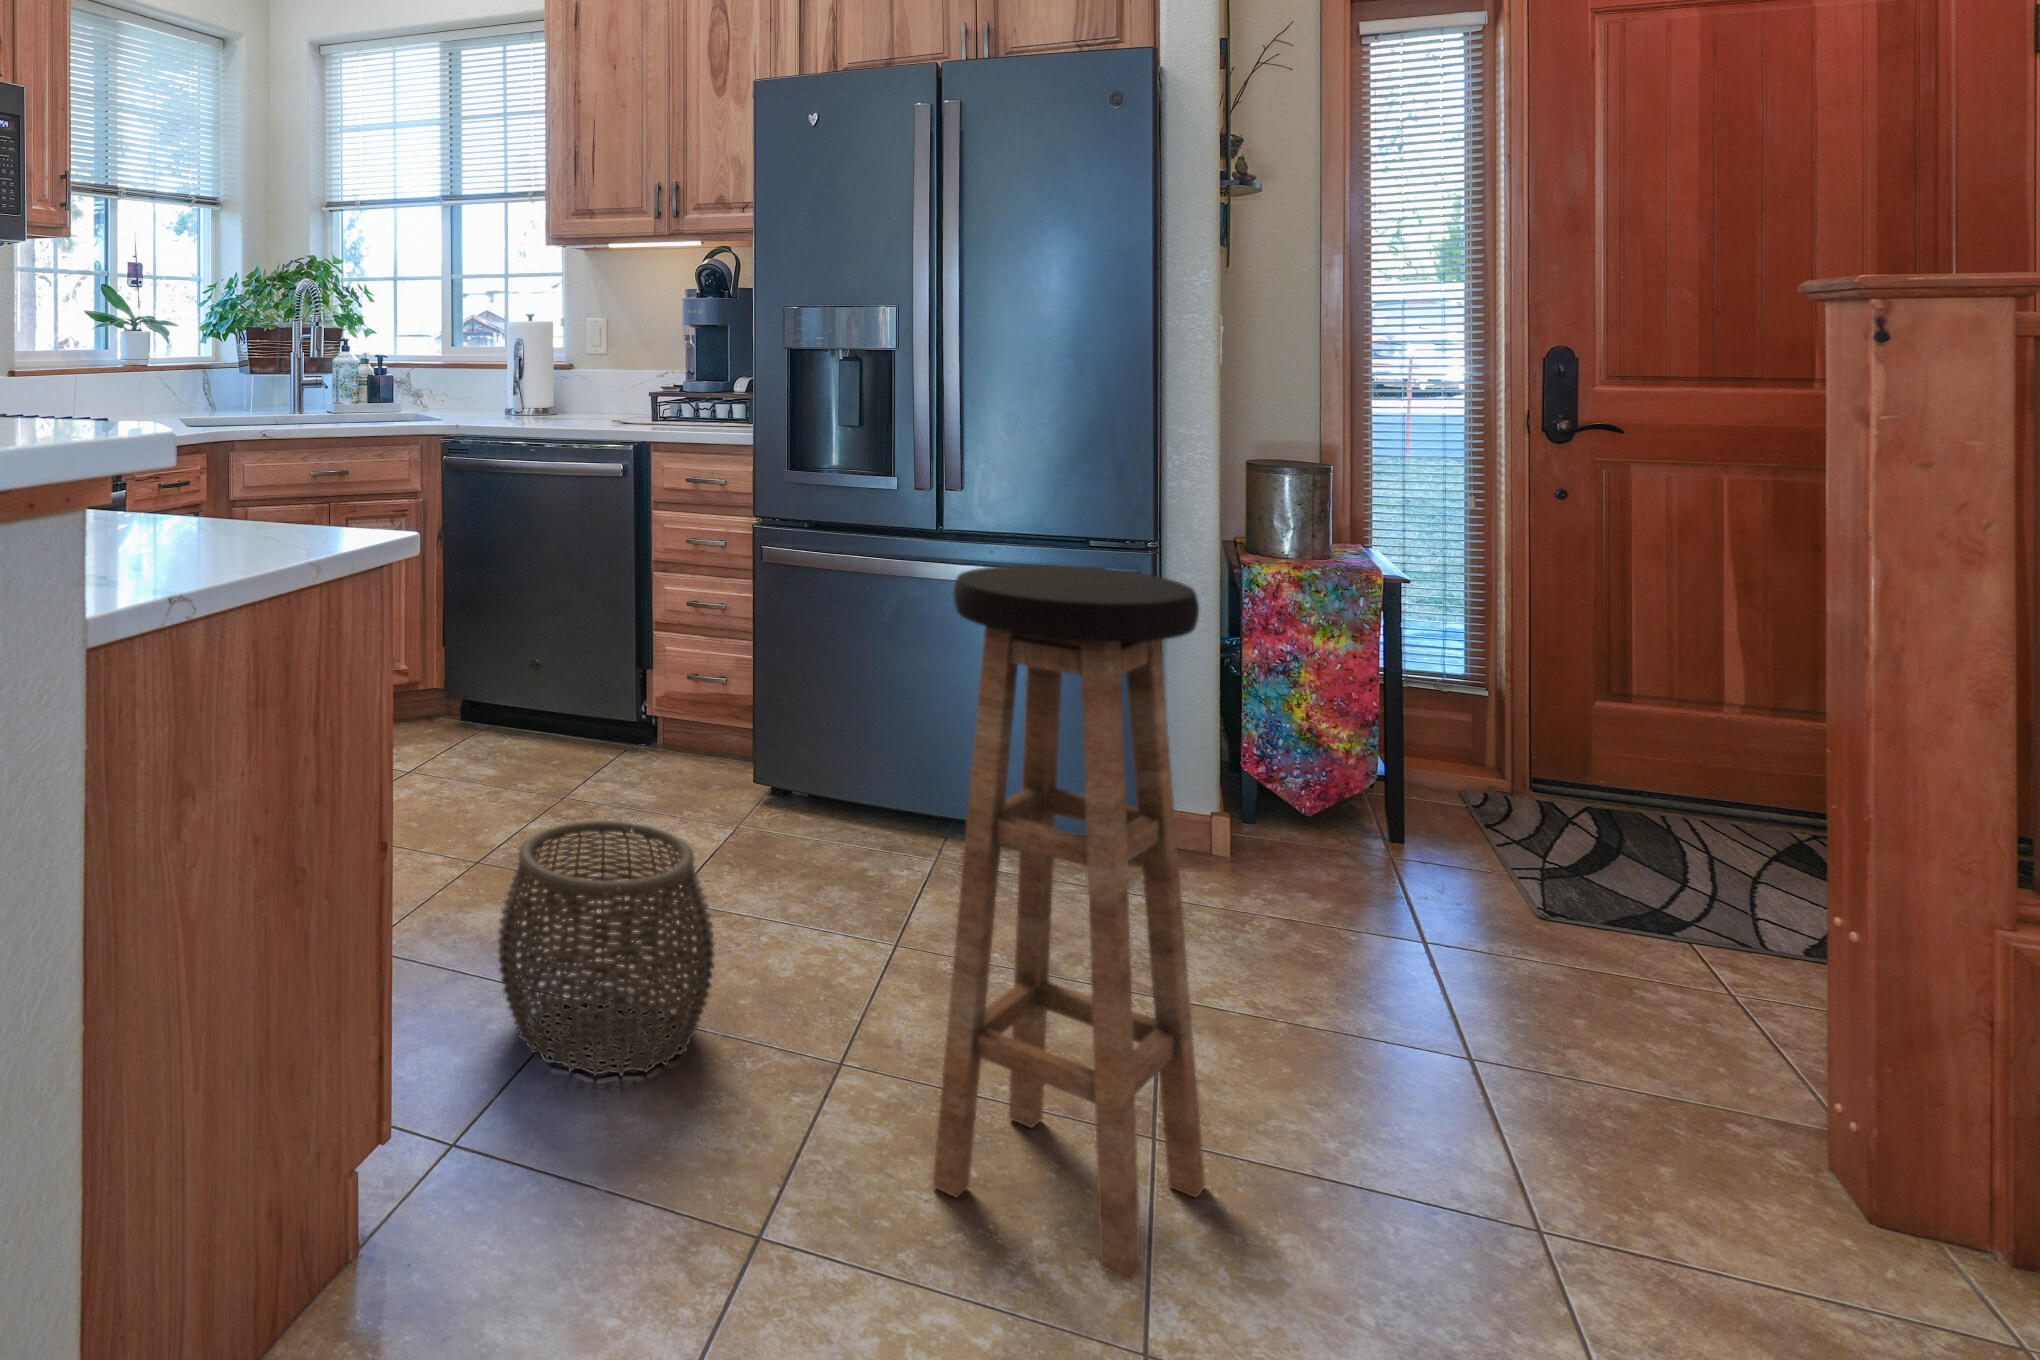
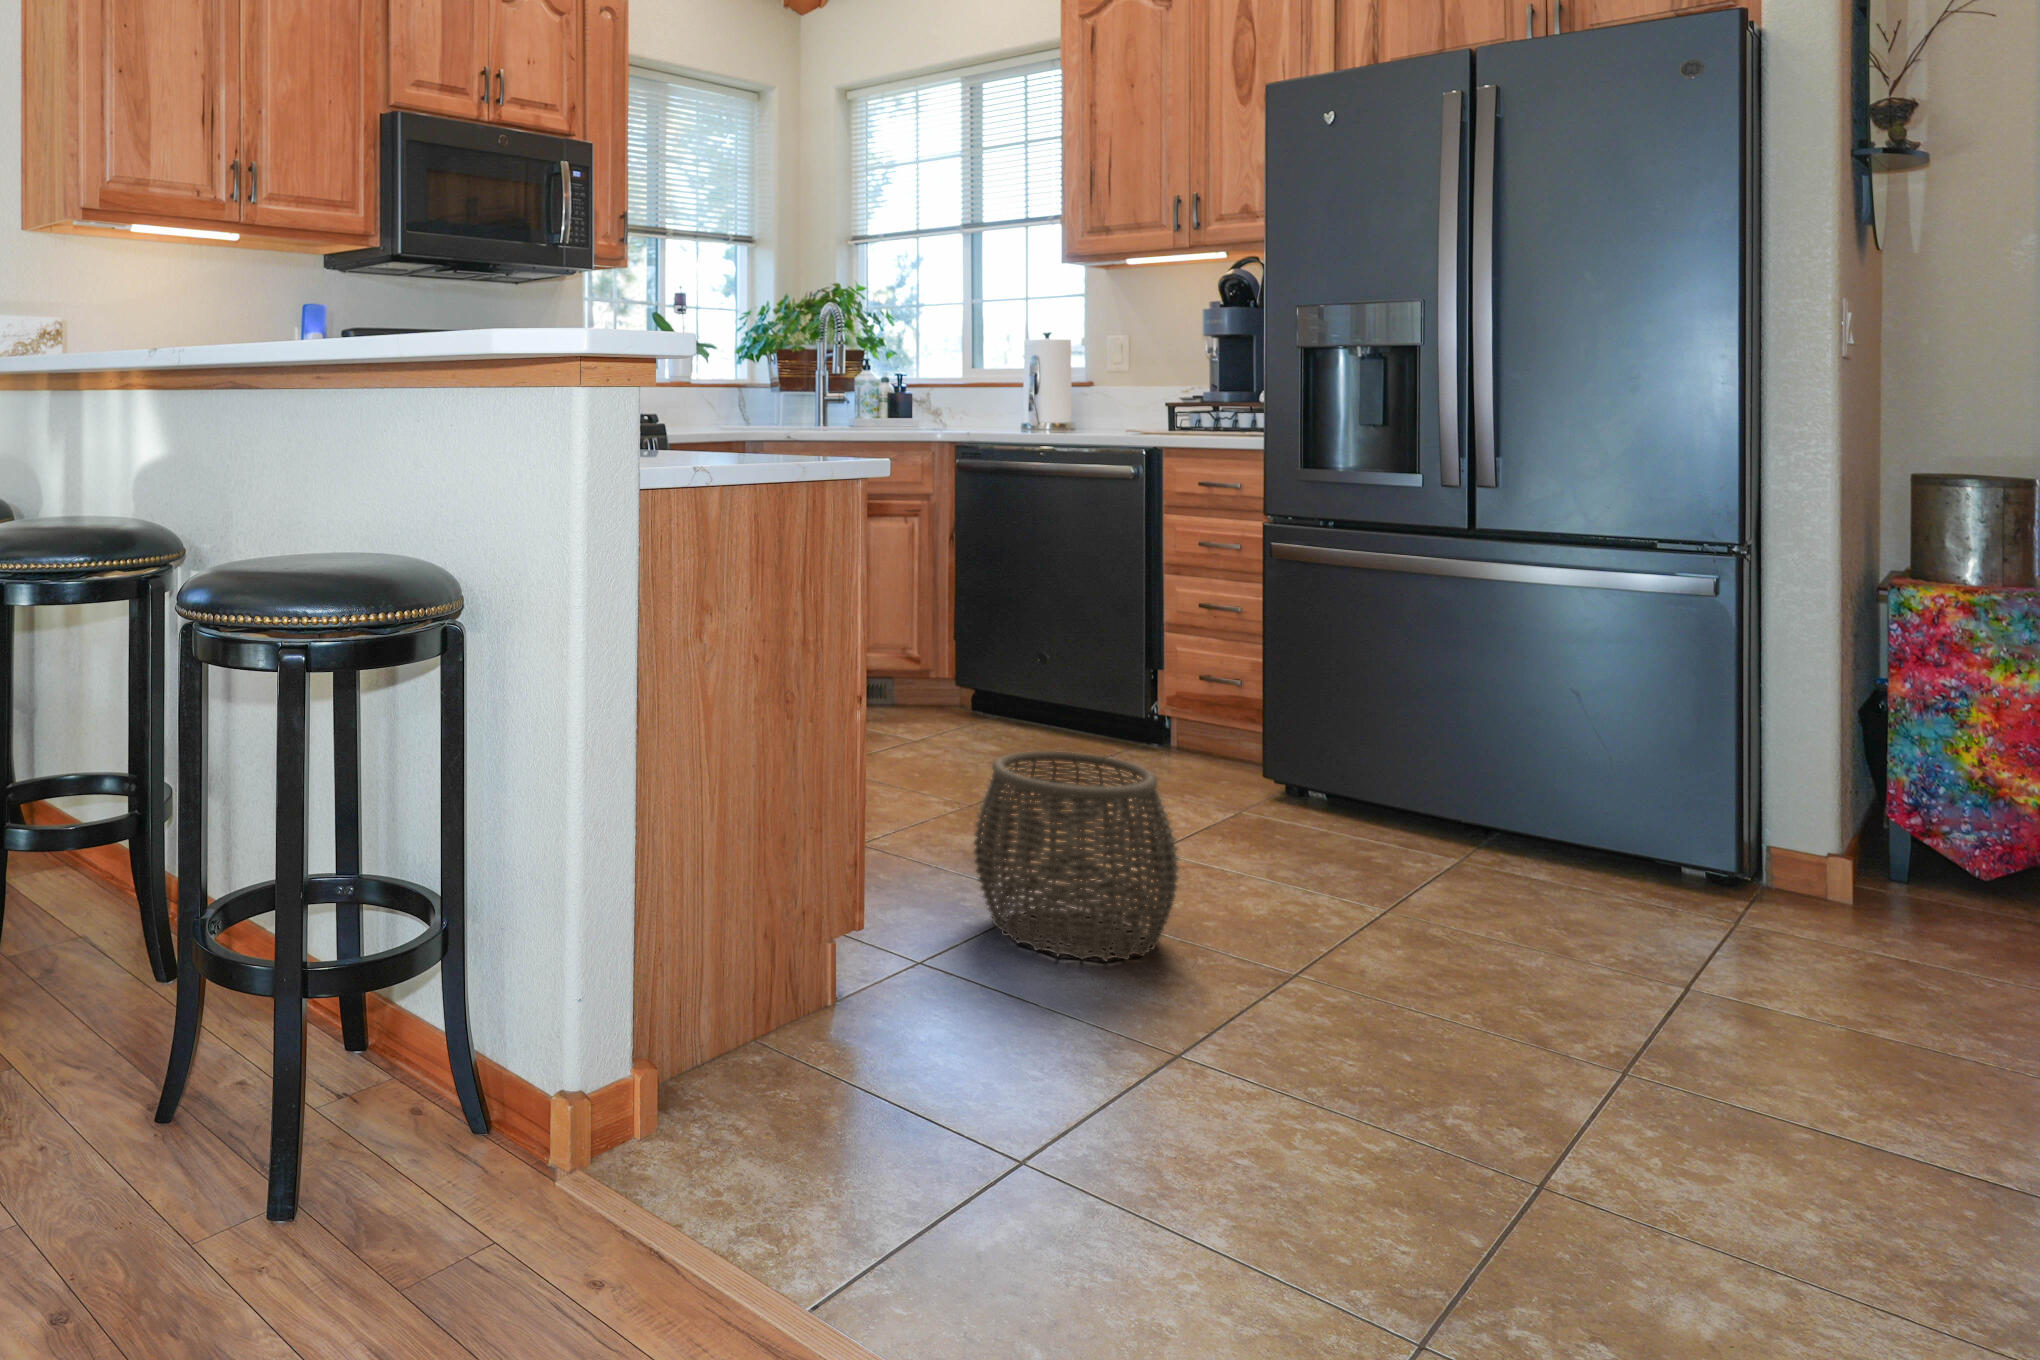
bar stool: present [932,565,1205,1280] -> none [1368,511,1674,1153]

